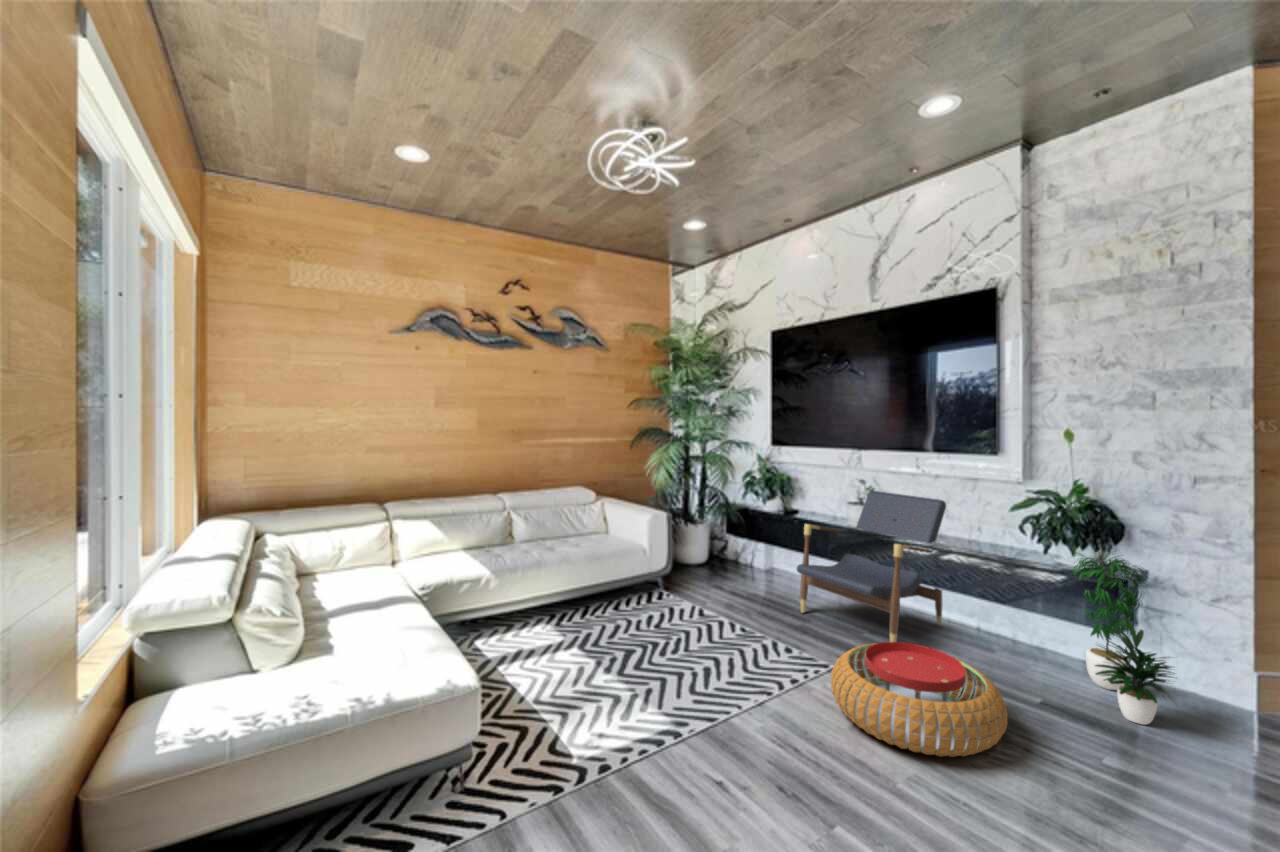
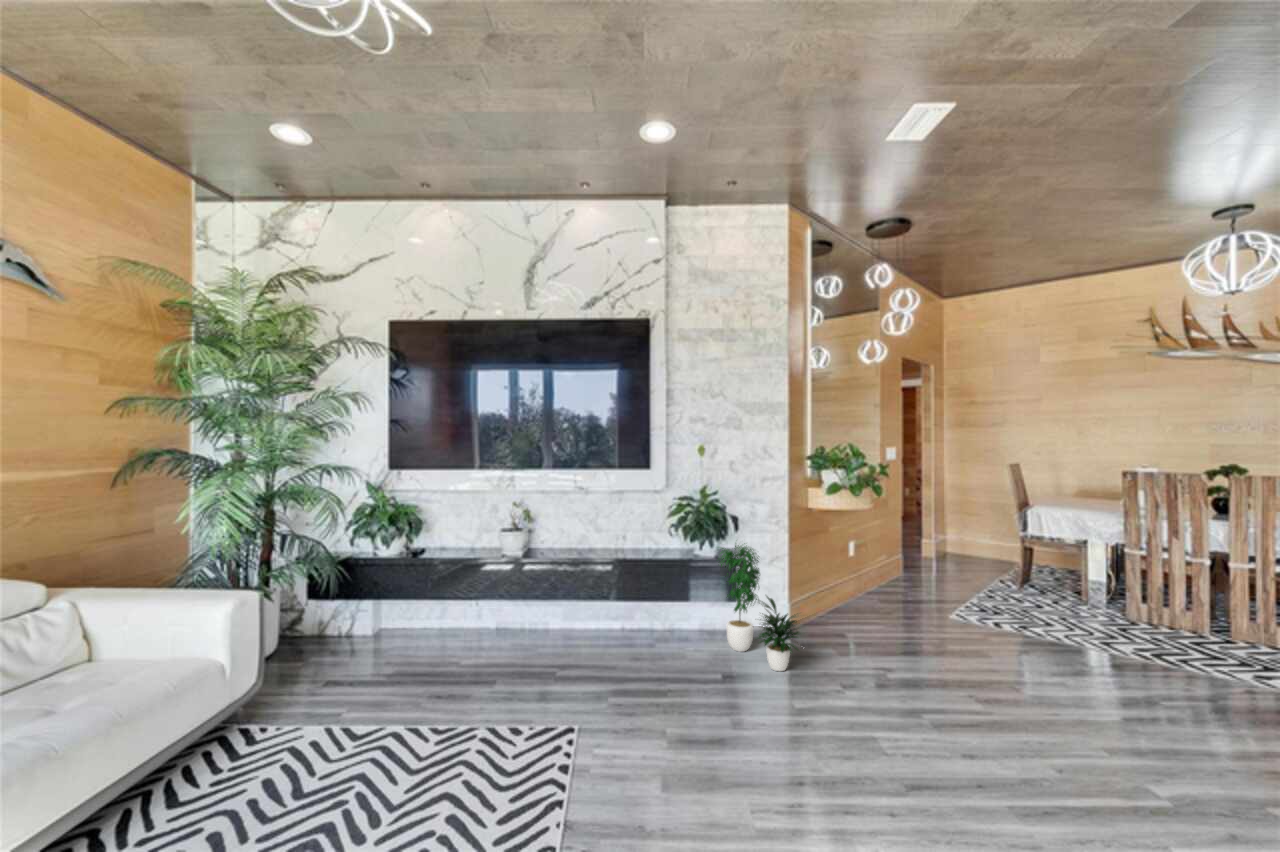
lounge chair: present [797,491,946,642] -> none [476,514,611,683]
pouf: present [831,642,1008,757] -> none [609,668,773,791]

